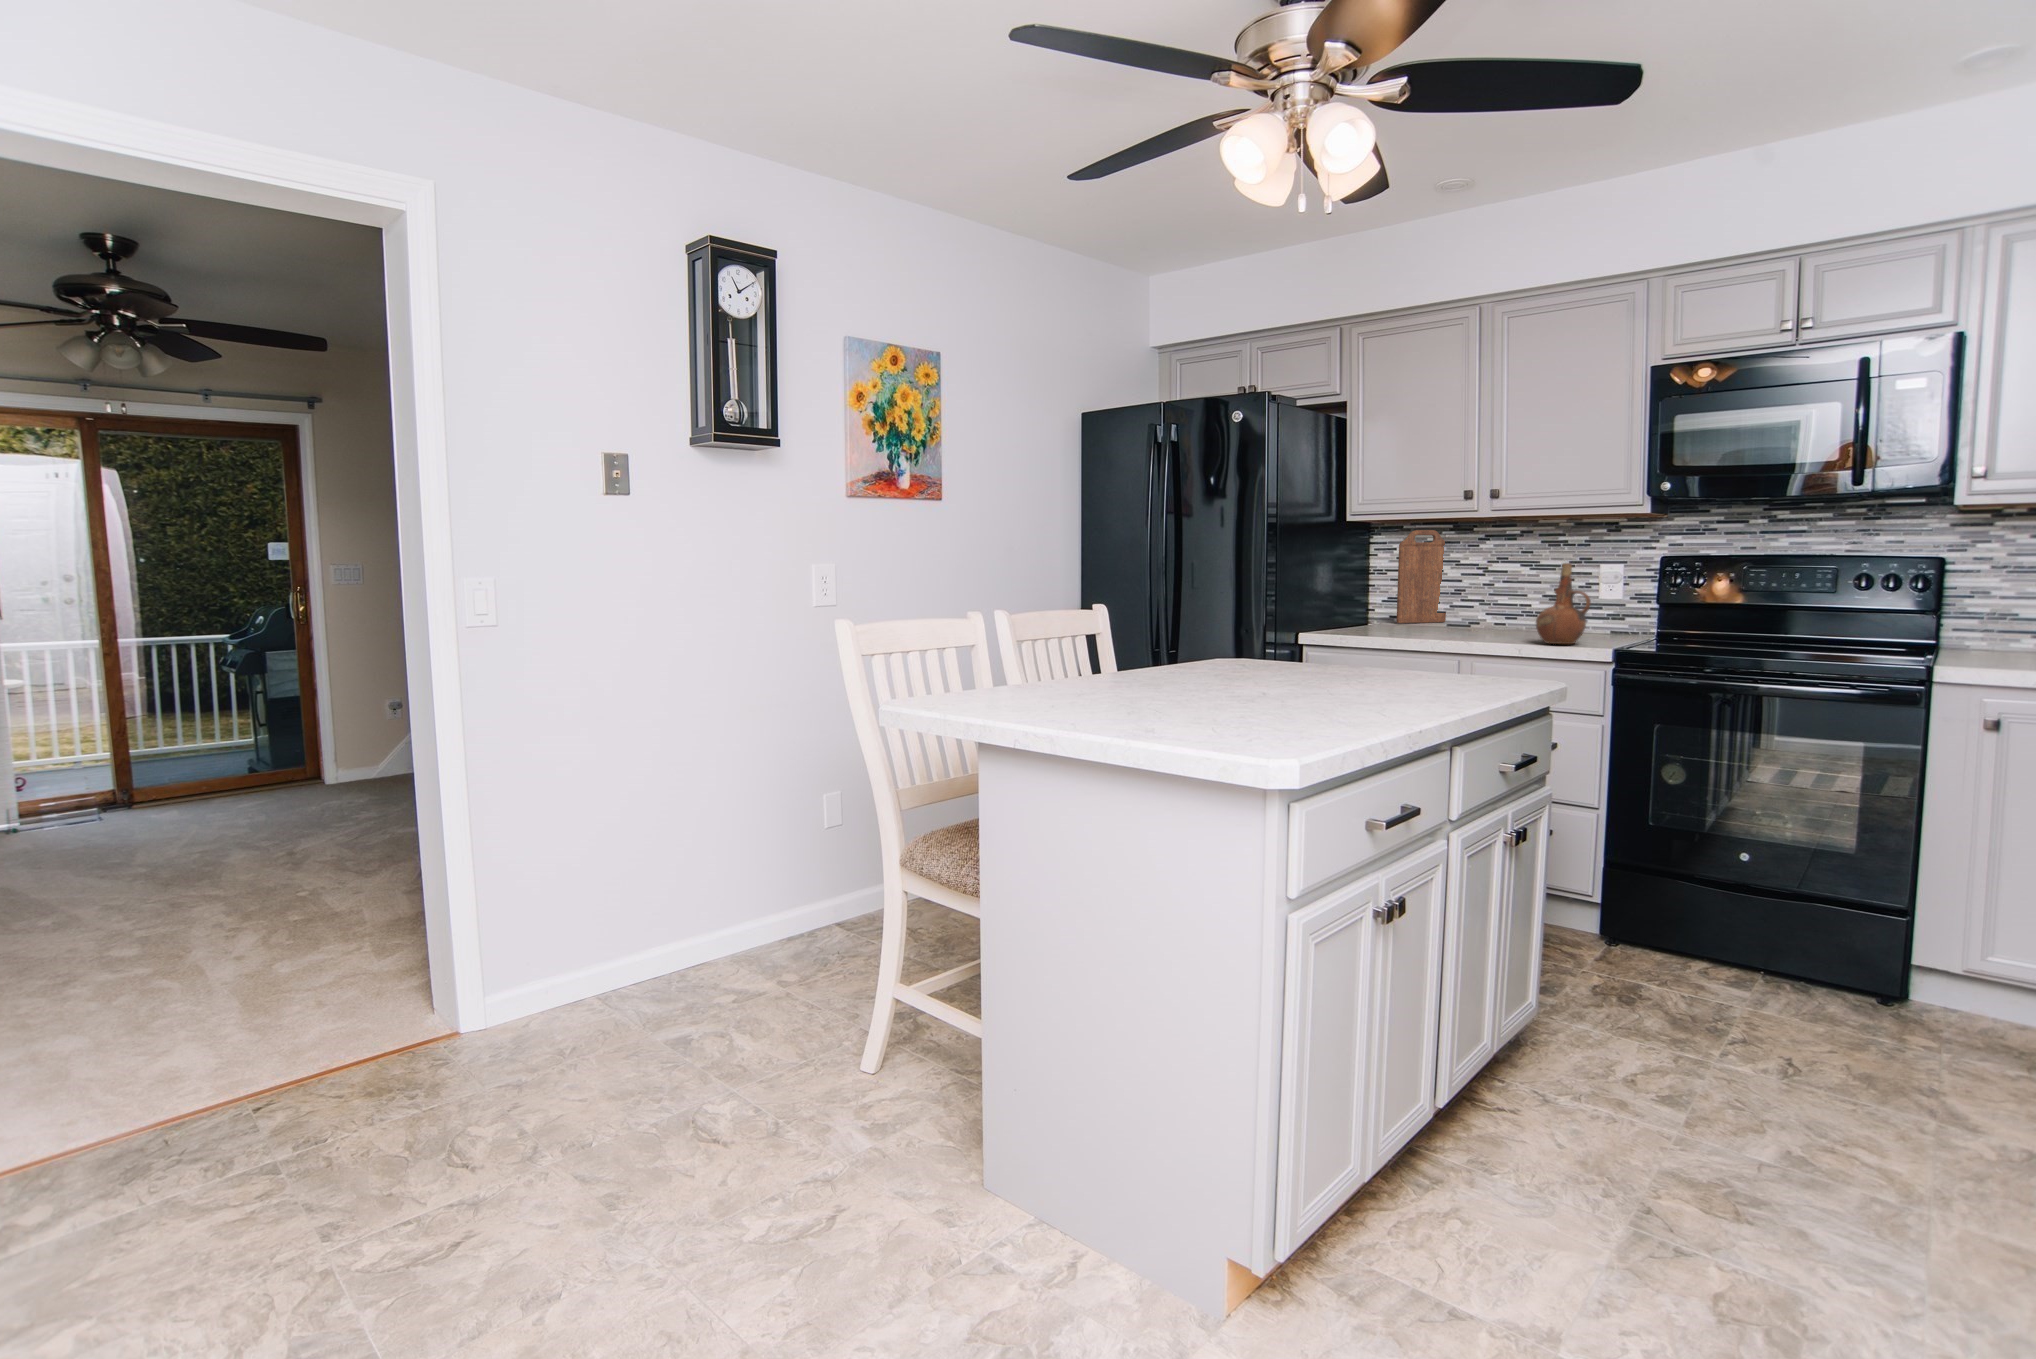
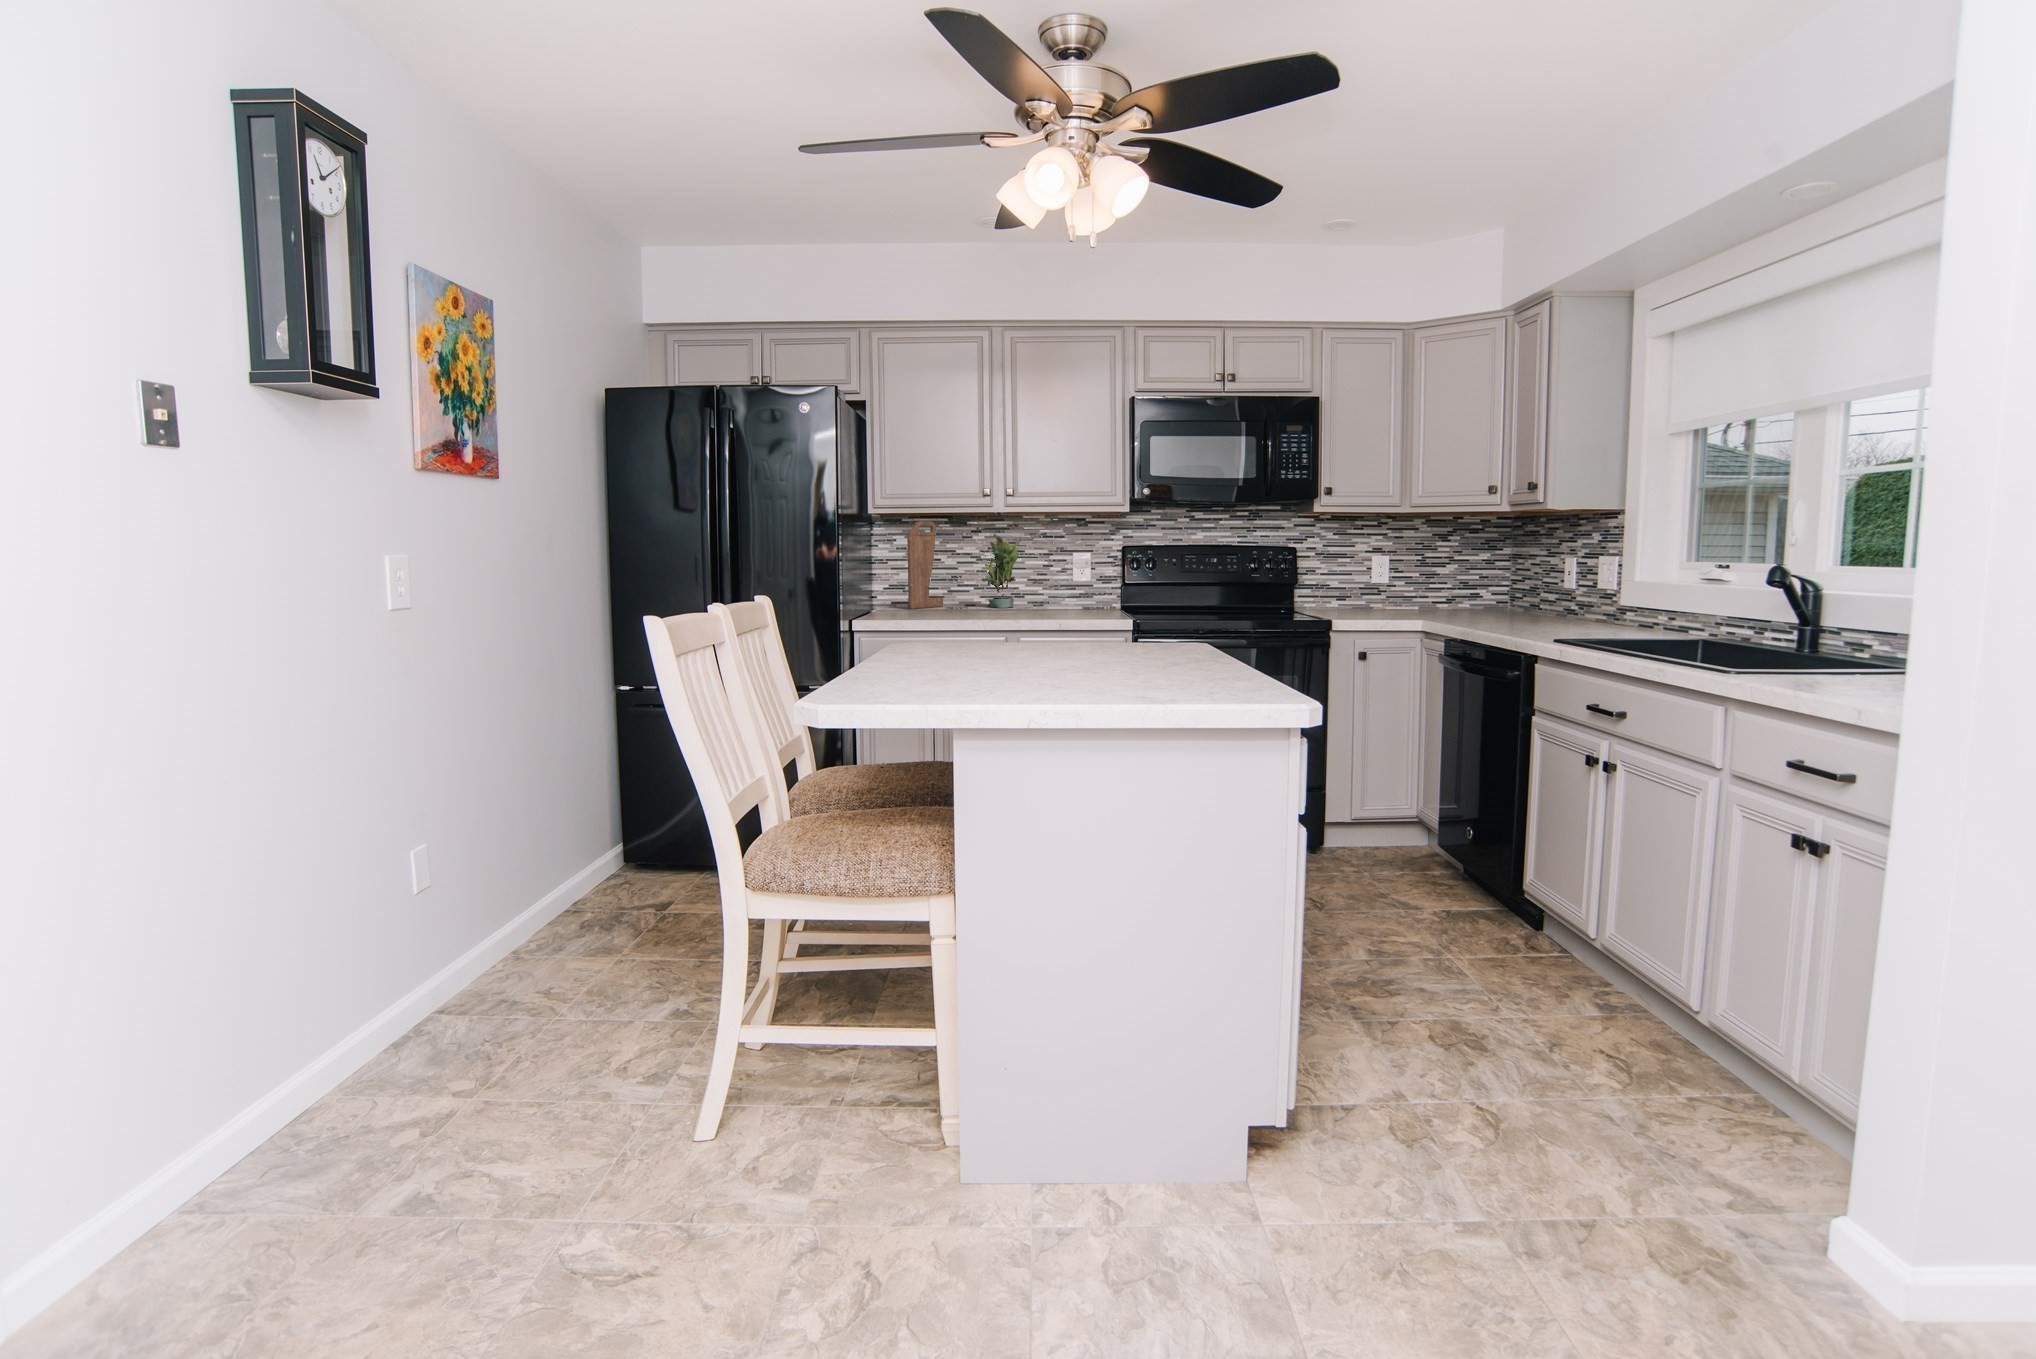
potted plant: none [1480,543,1536,626] -> present [983,534,1021,608]
ceramic pitcher: present [1536,563,1591,644] -> none [1062,552,1101,619]

